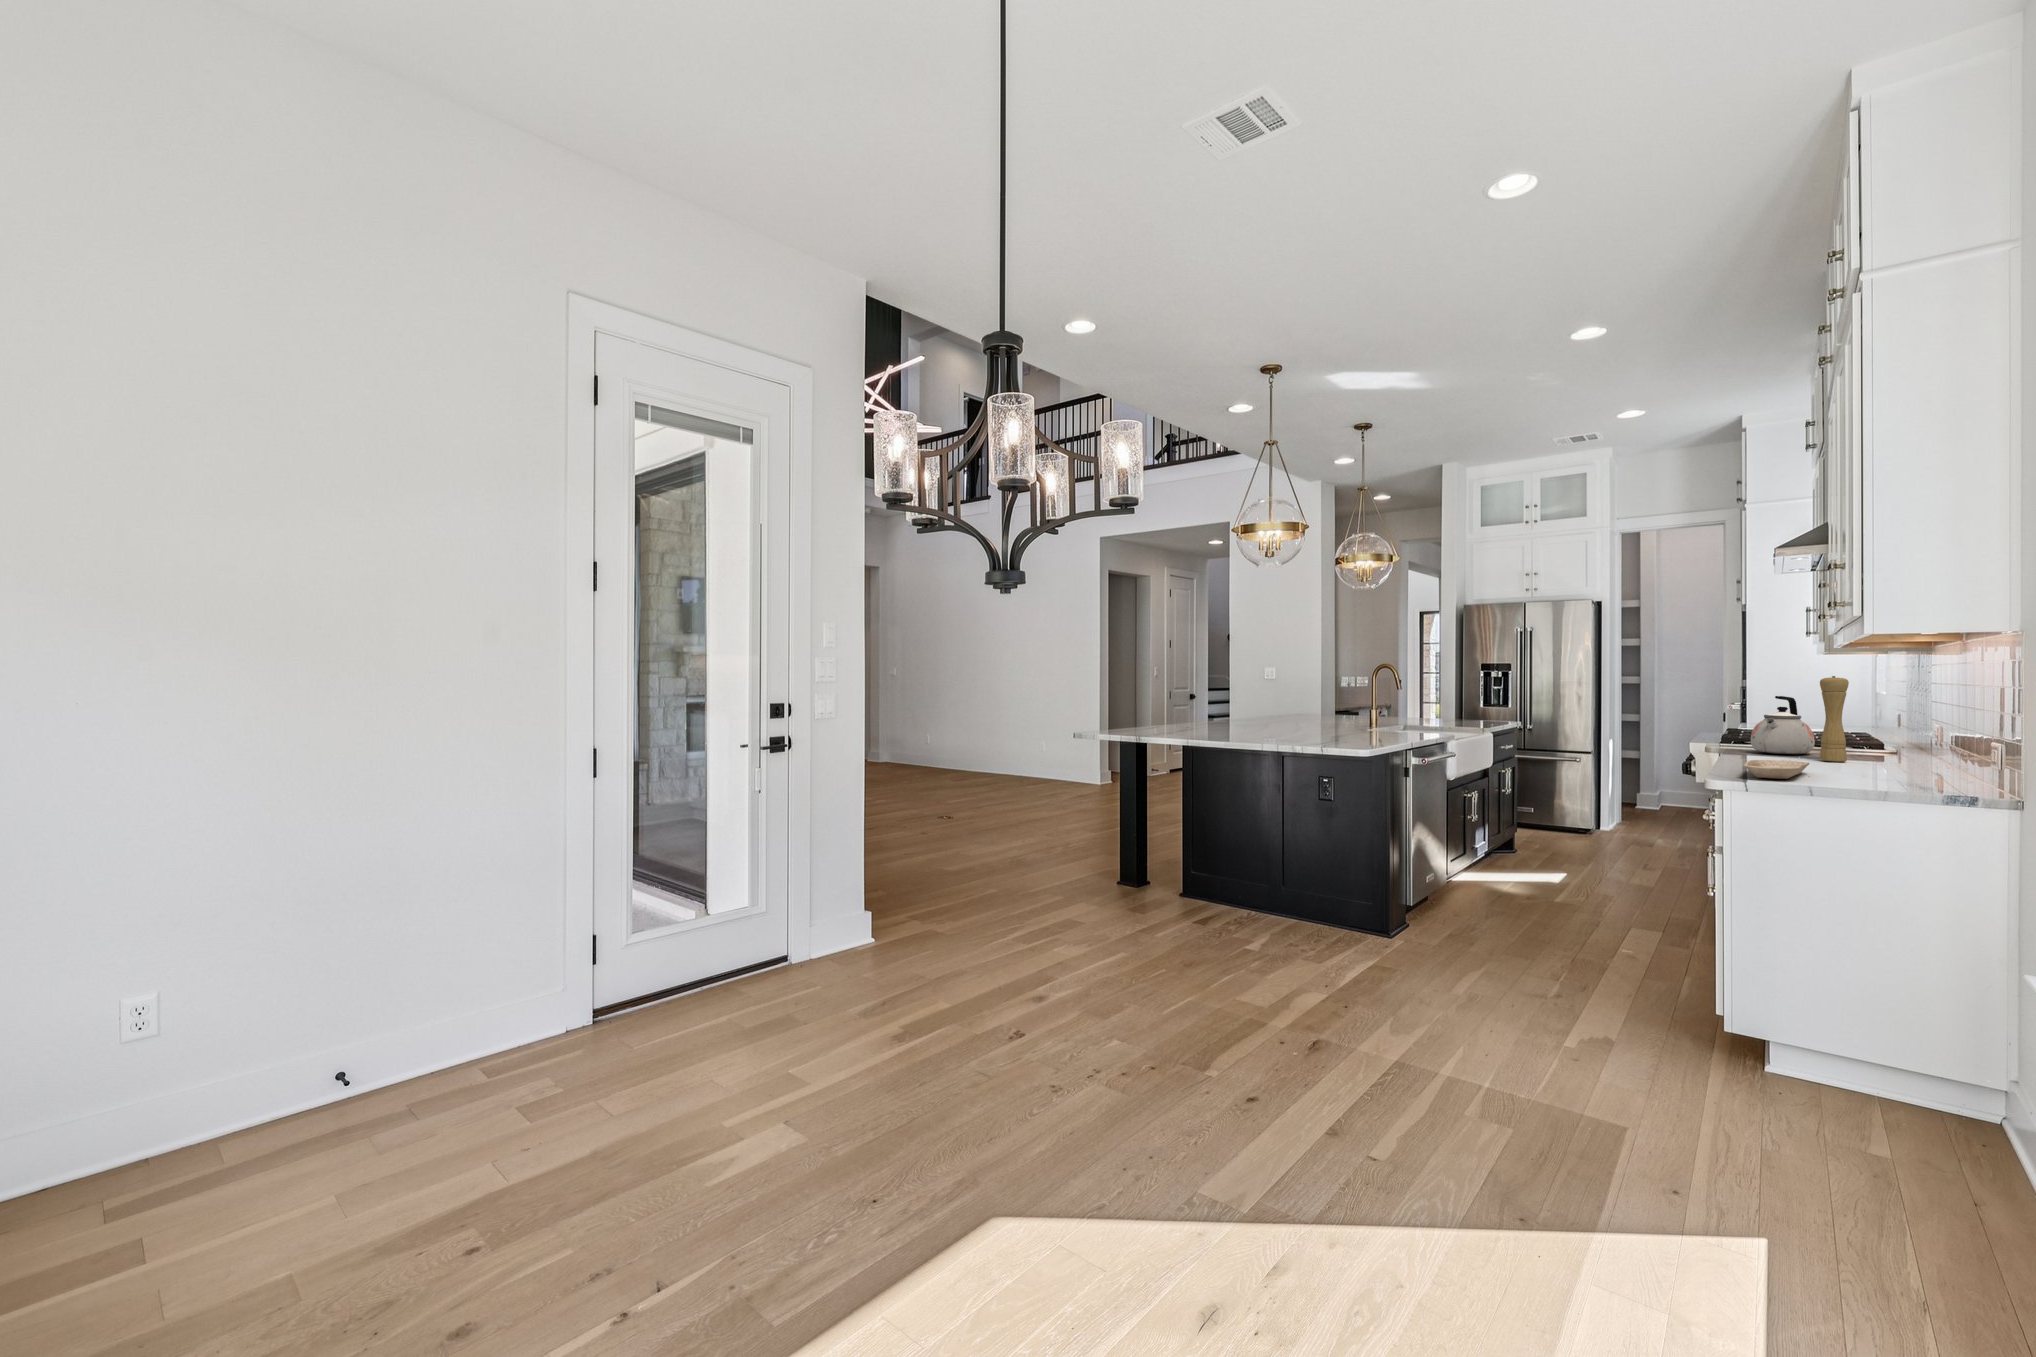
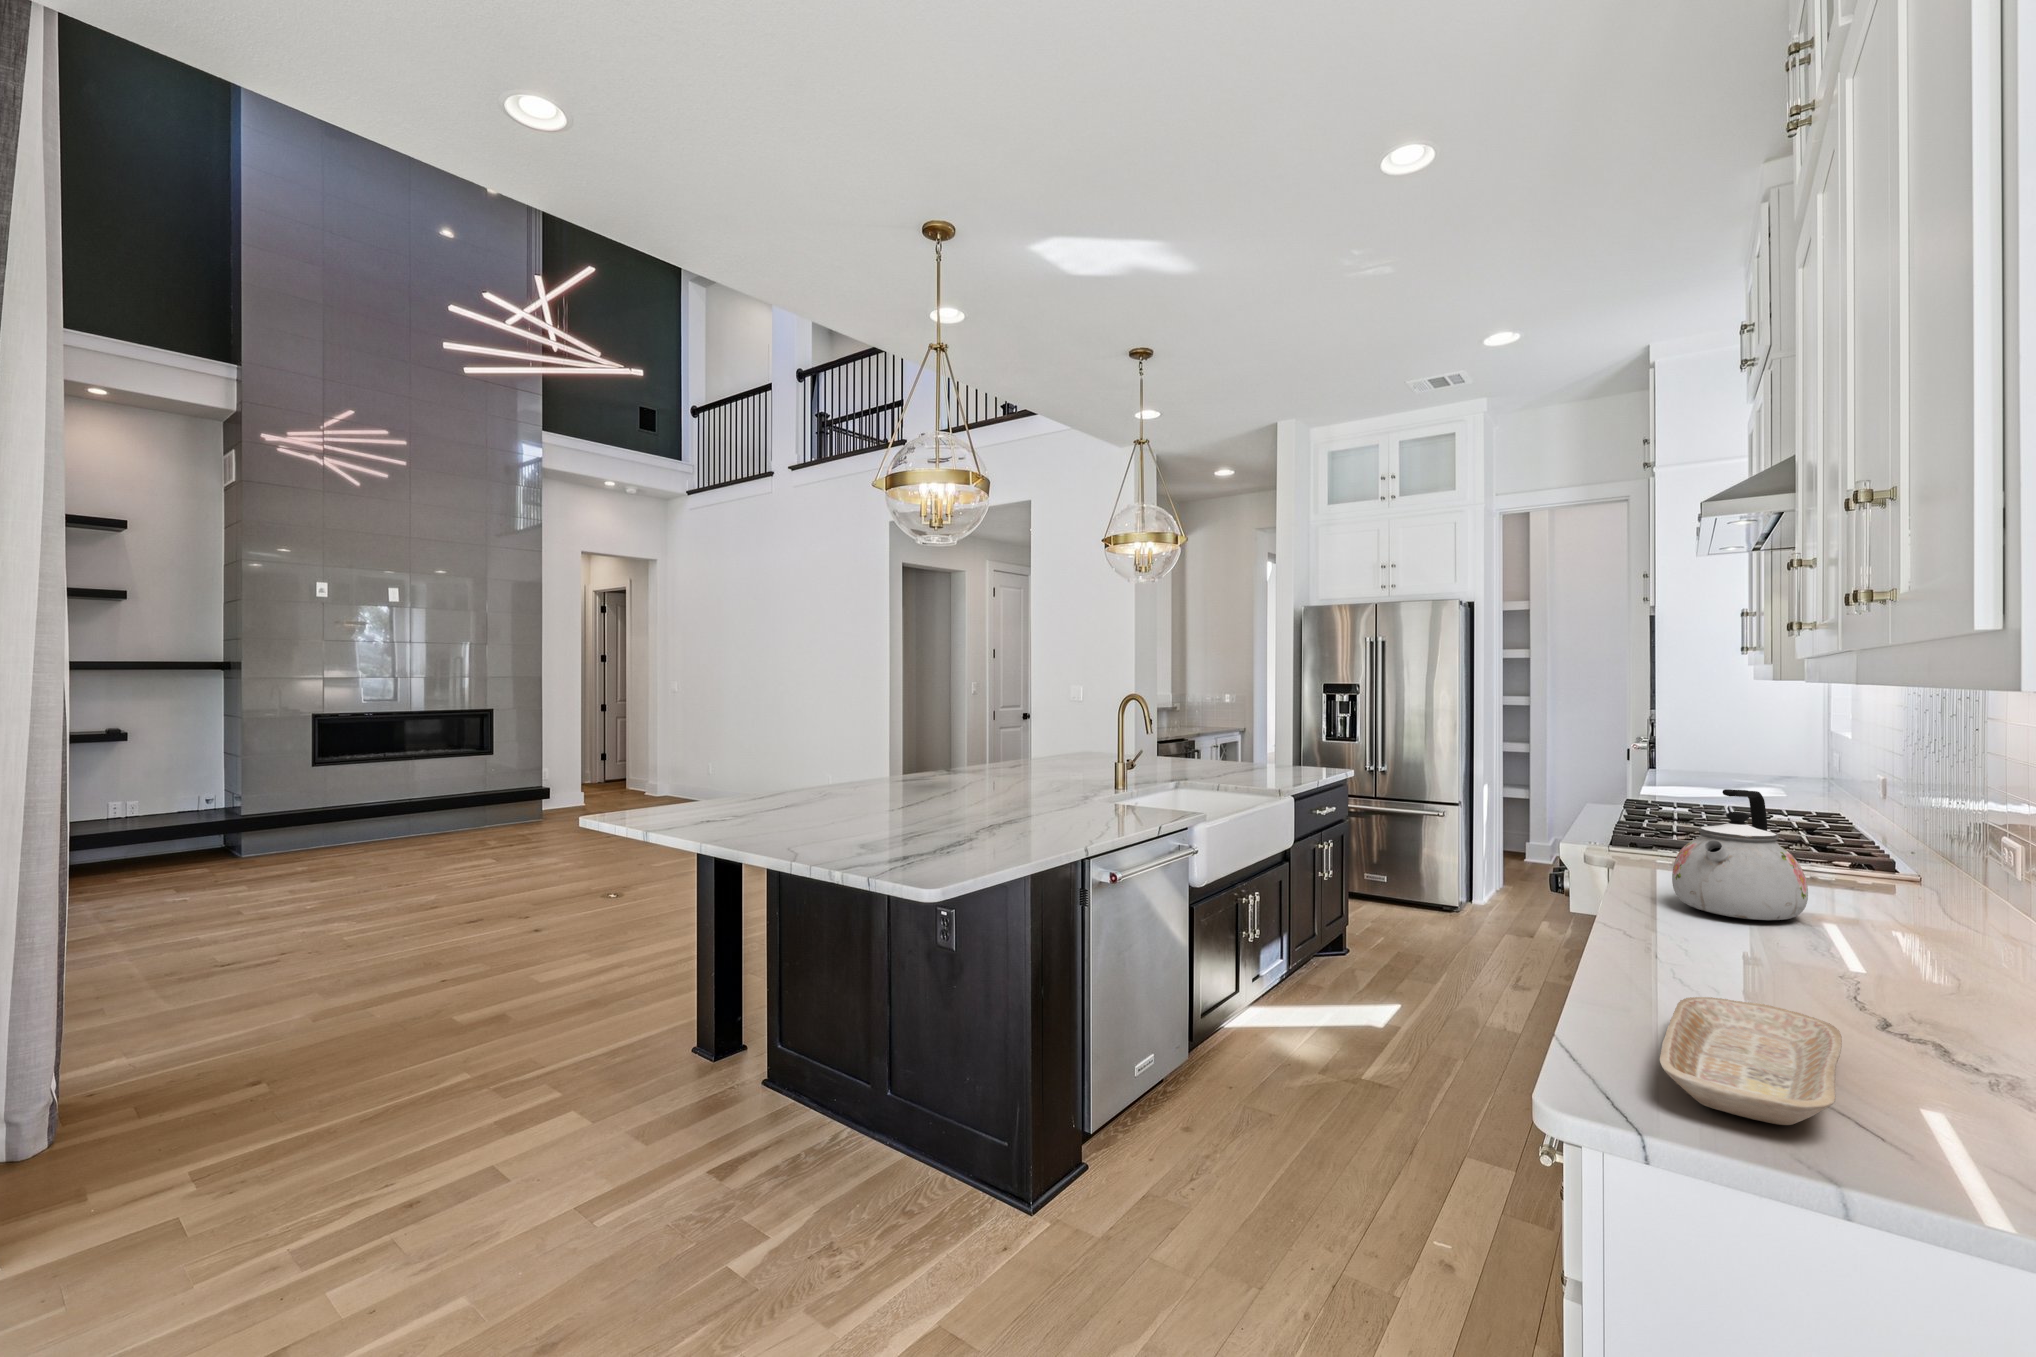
pepper mill: present [1820,676,1849,762] -> none [1831,760,1903,969]

